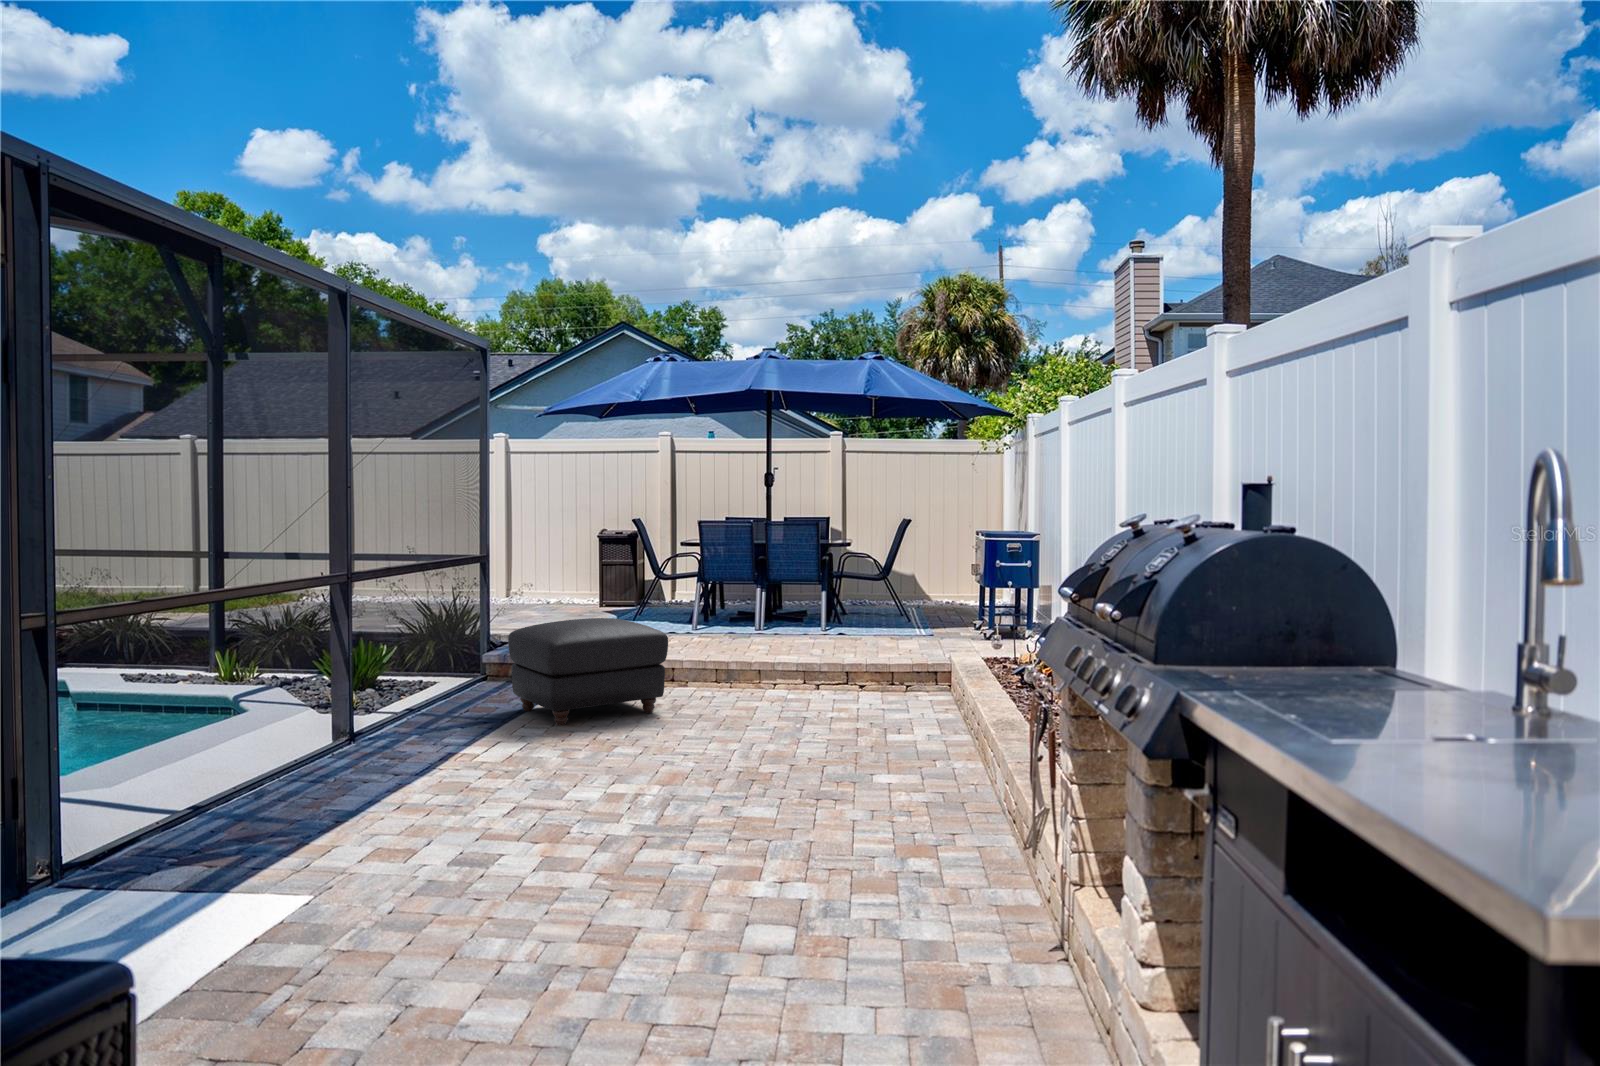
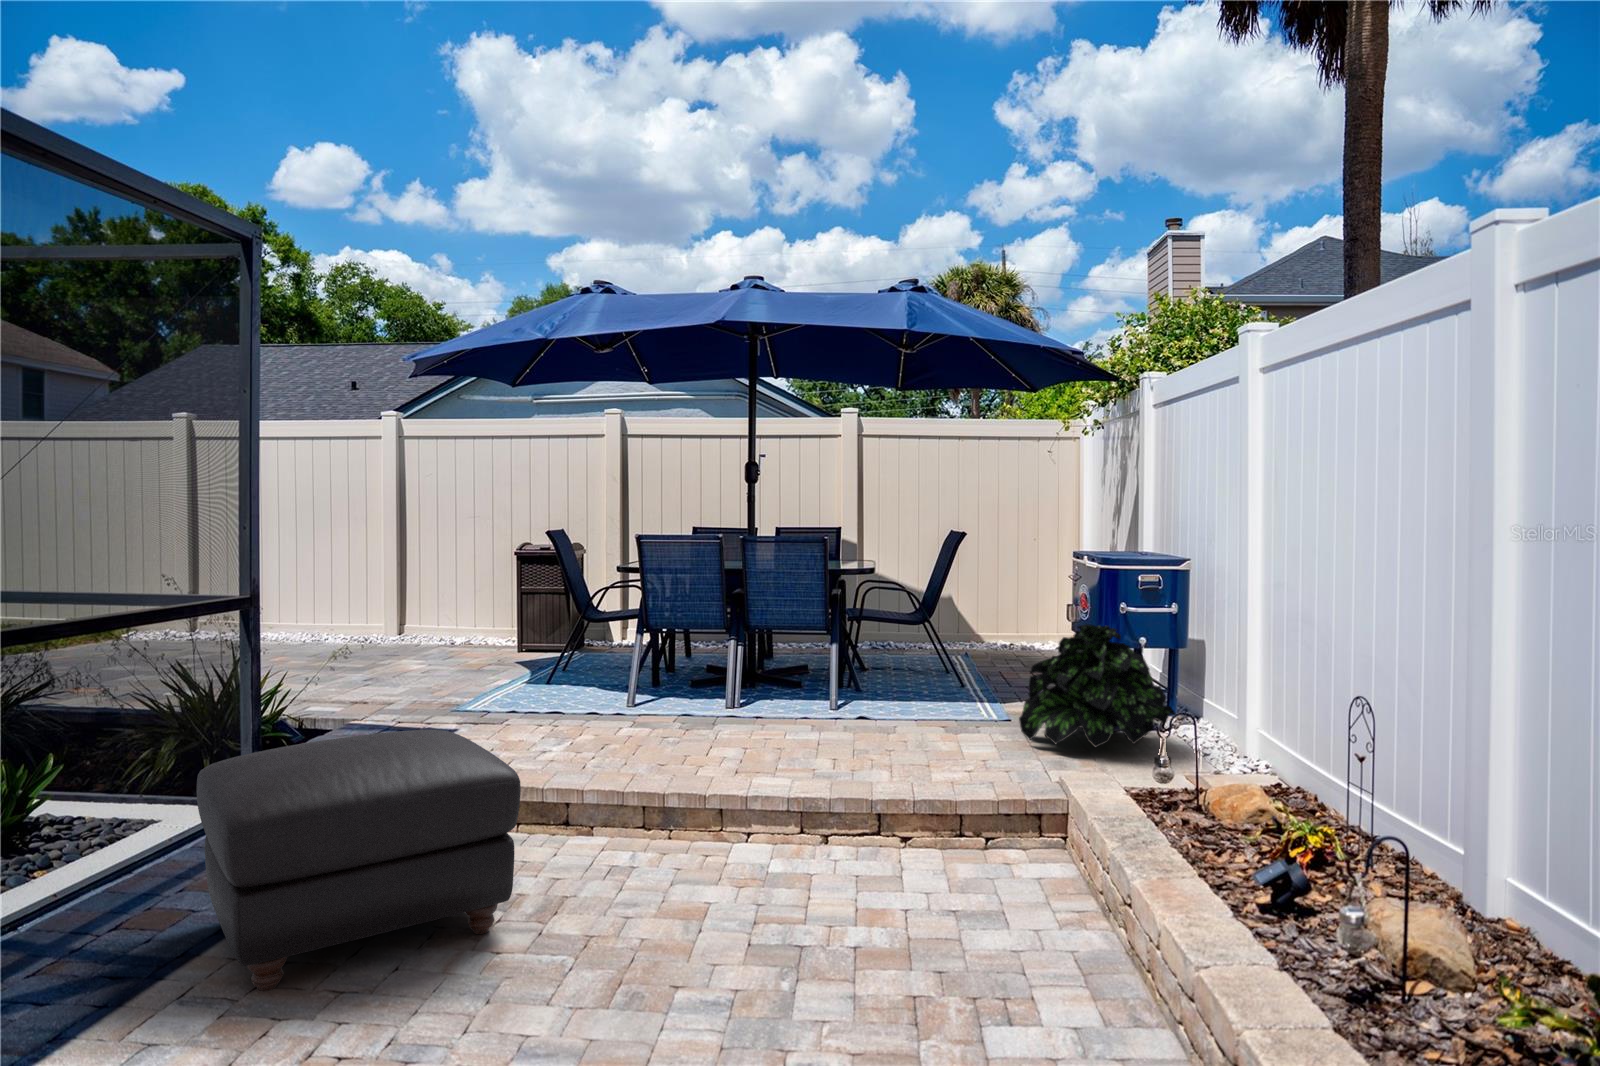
potted plant: none [934,572,1027,643] -> present [1019,624,1175,747]

